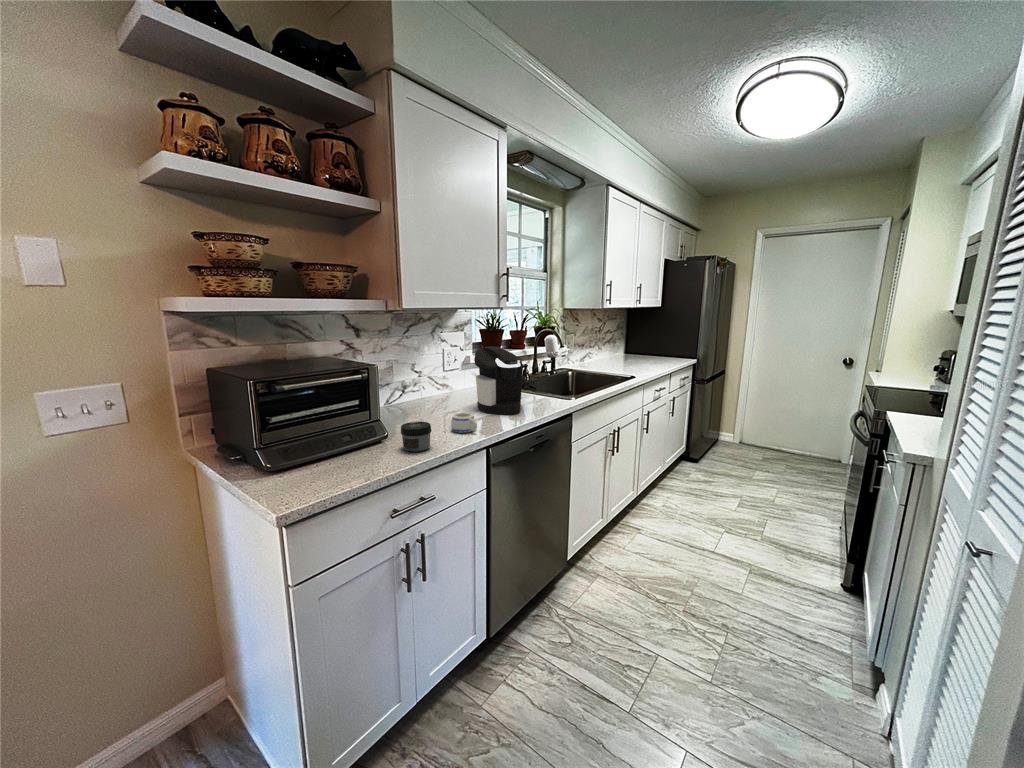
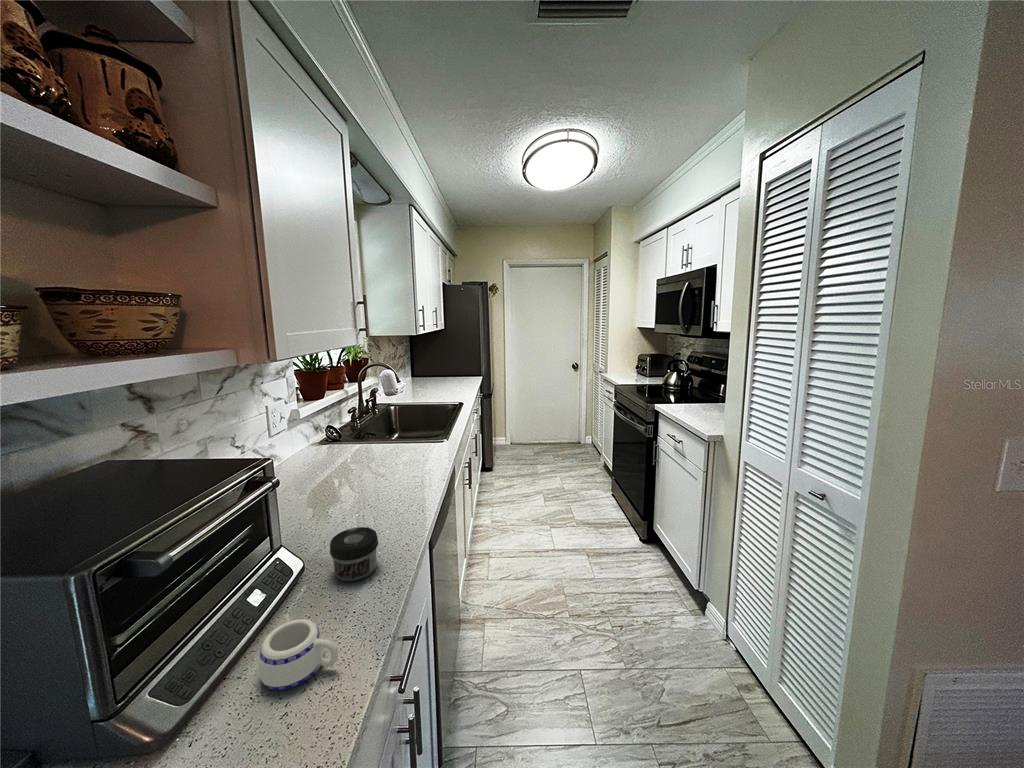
coffee maker: present [474,346,523,415] -> none [341,396,410,483]
mug: present [451,413,477,433] -> present [259,619,338,691]

